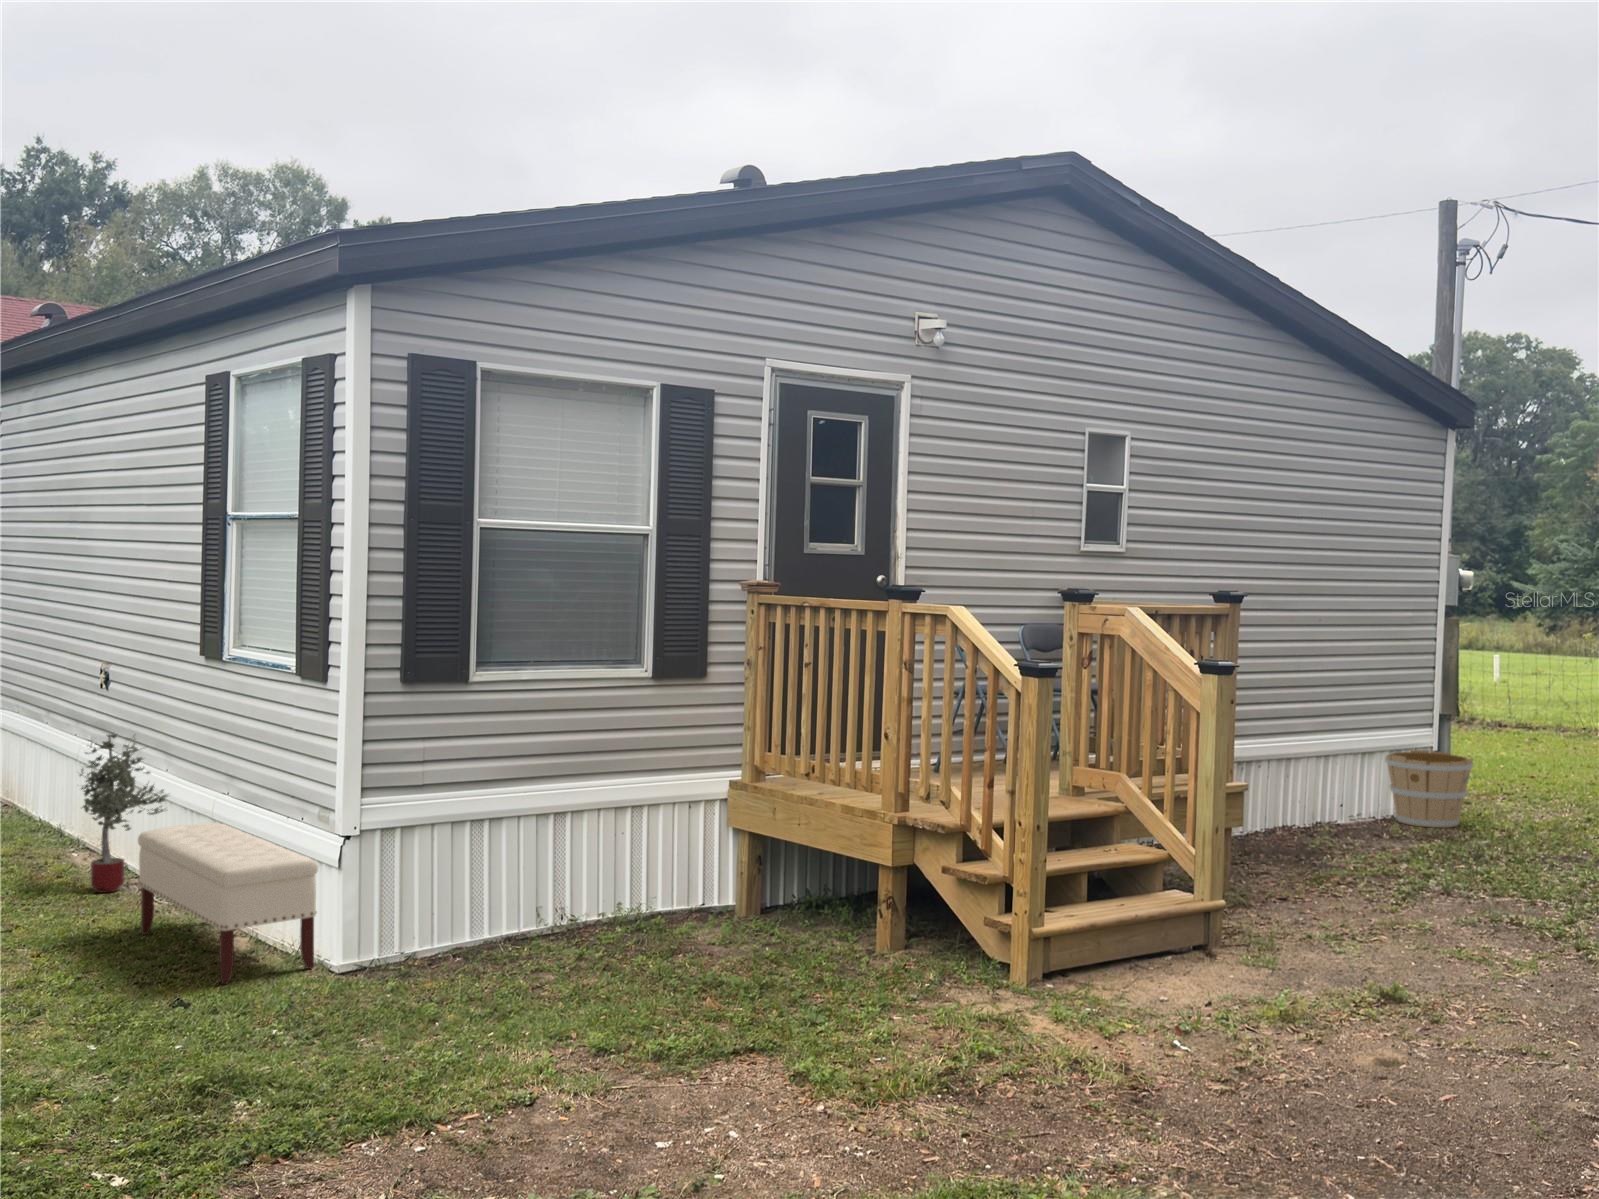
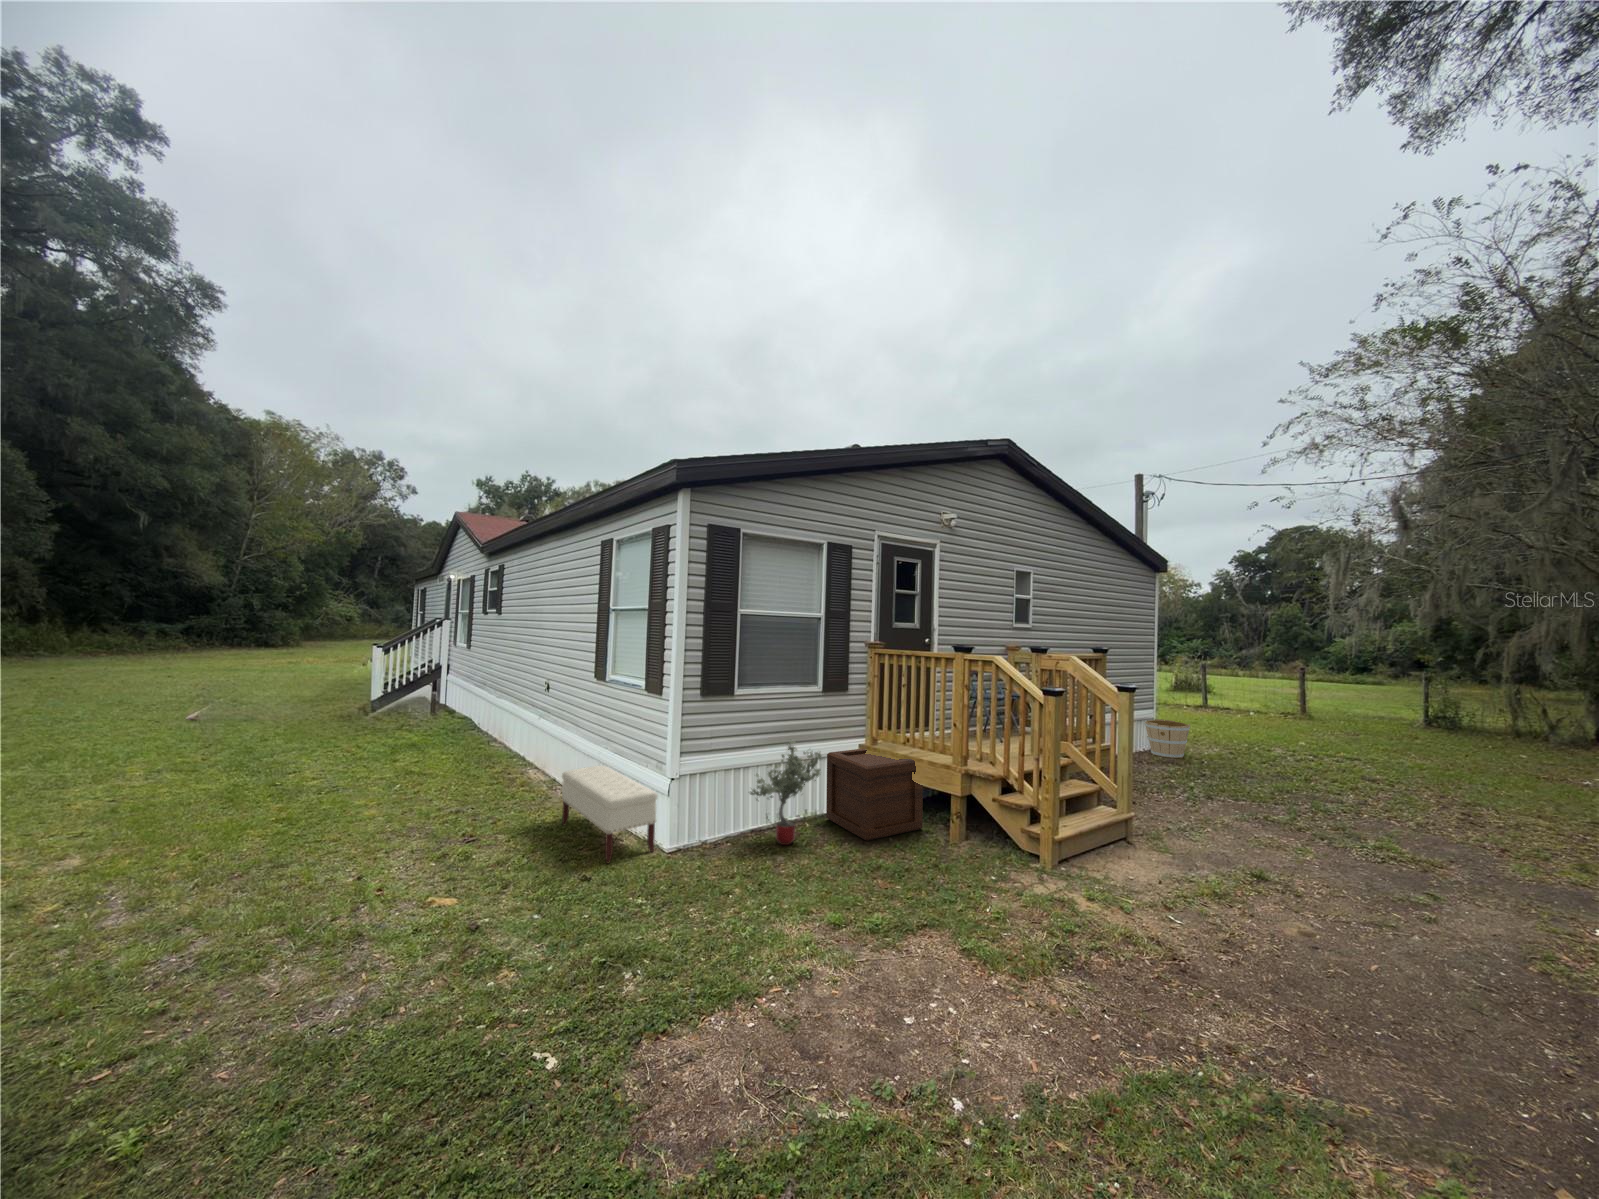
potted tree: present [80,734,168,893] -> present [750,741,822,845]
wooden crate: none [659,788,838,953] -> present [826,749,923,841]

